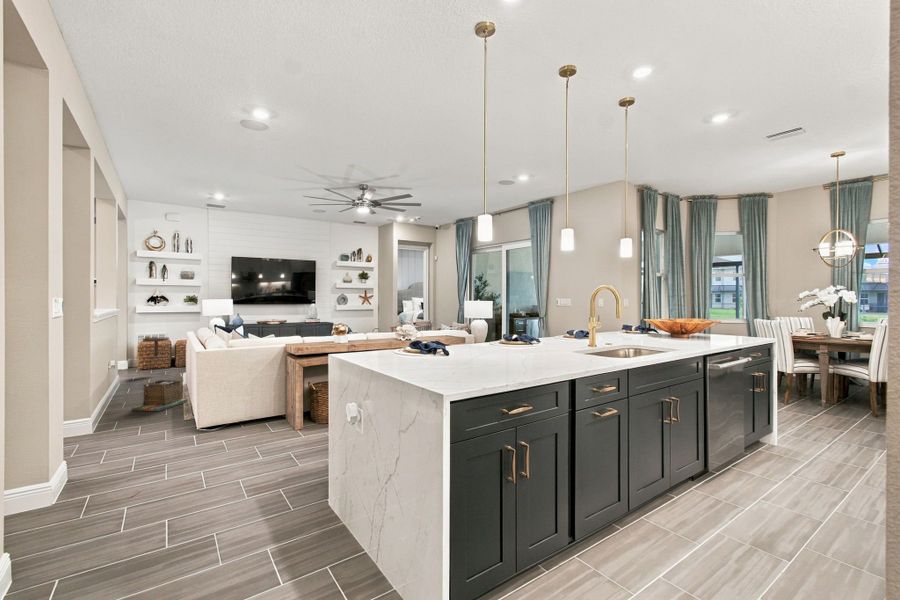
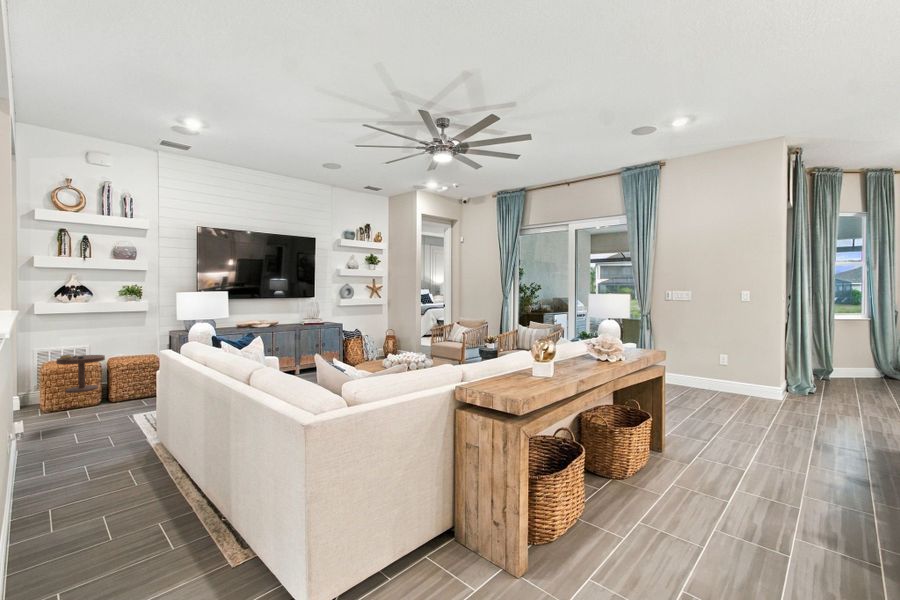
laundry basket: present [131,380,188,411] -> none [69,451,183,530]

